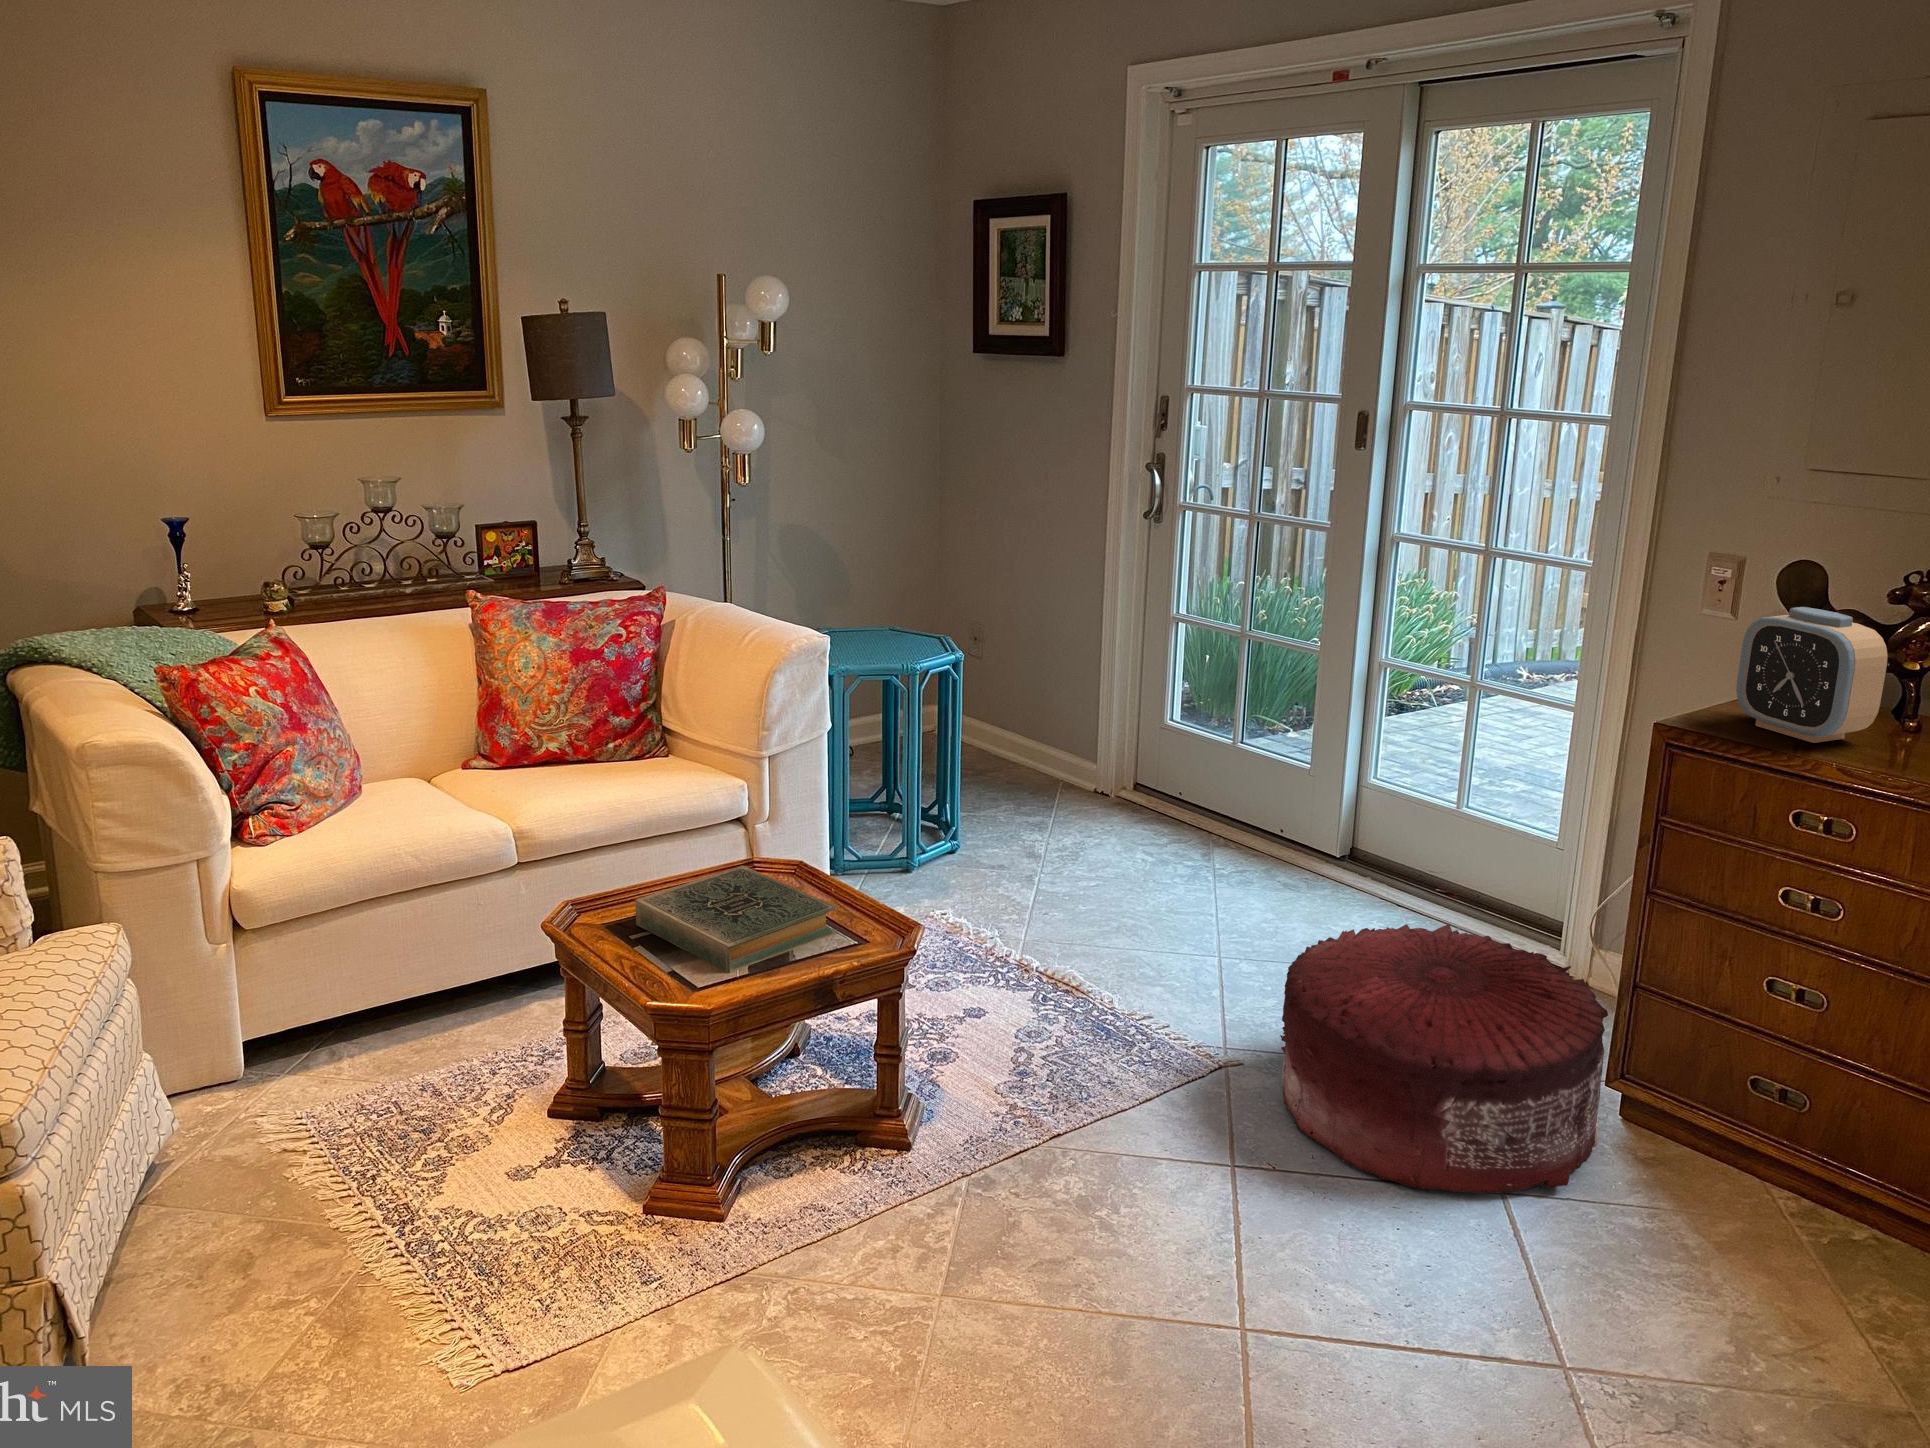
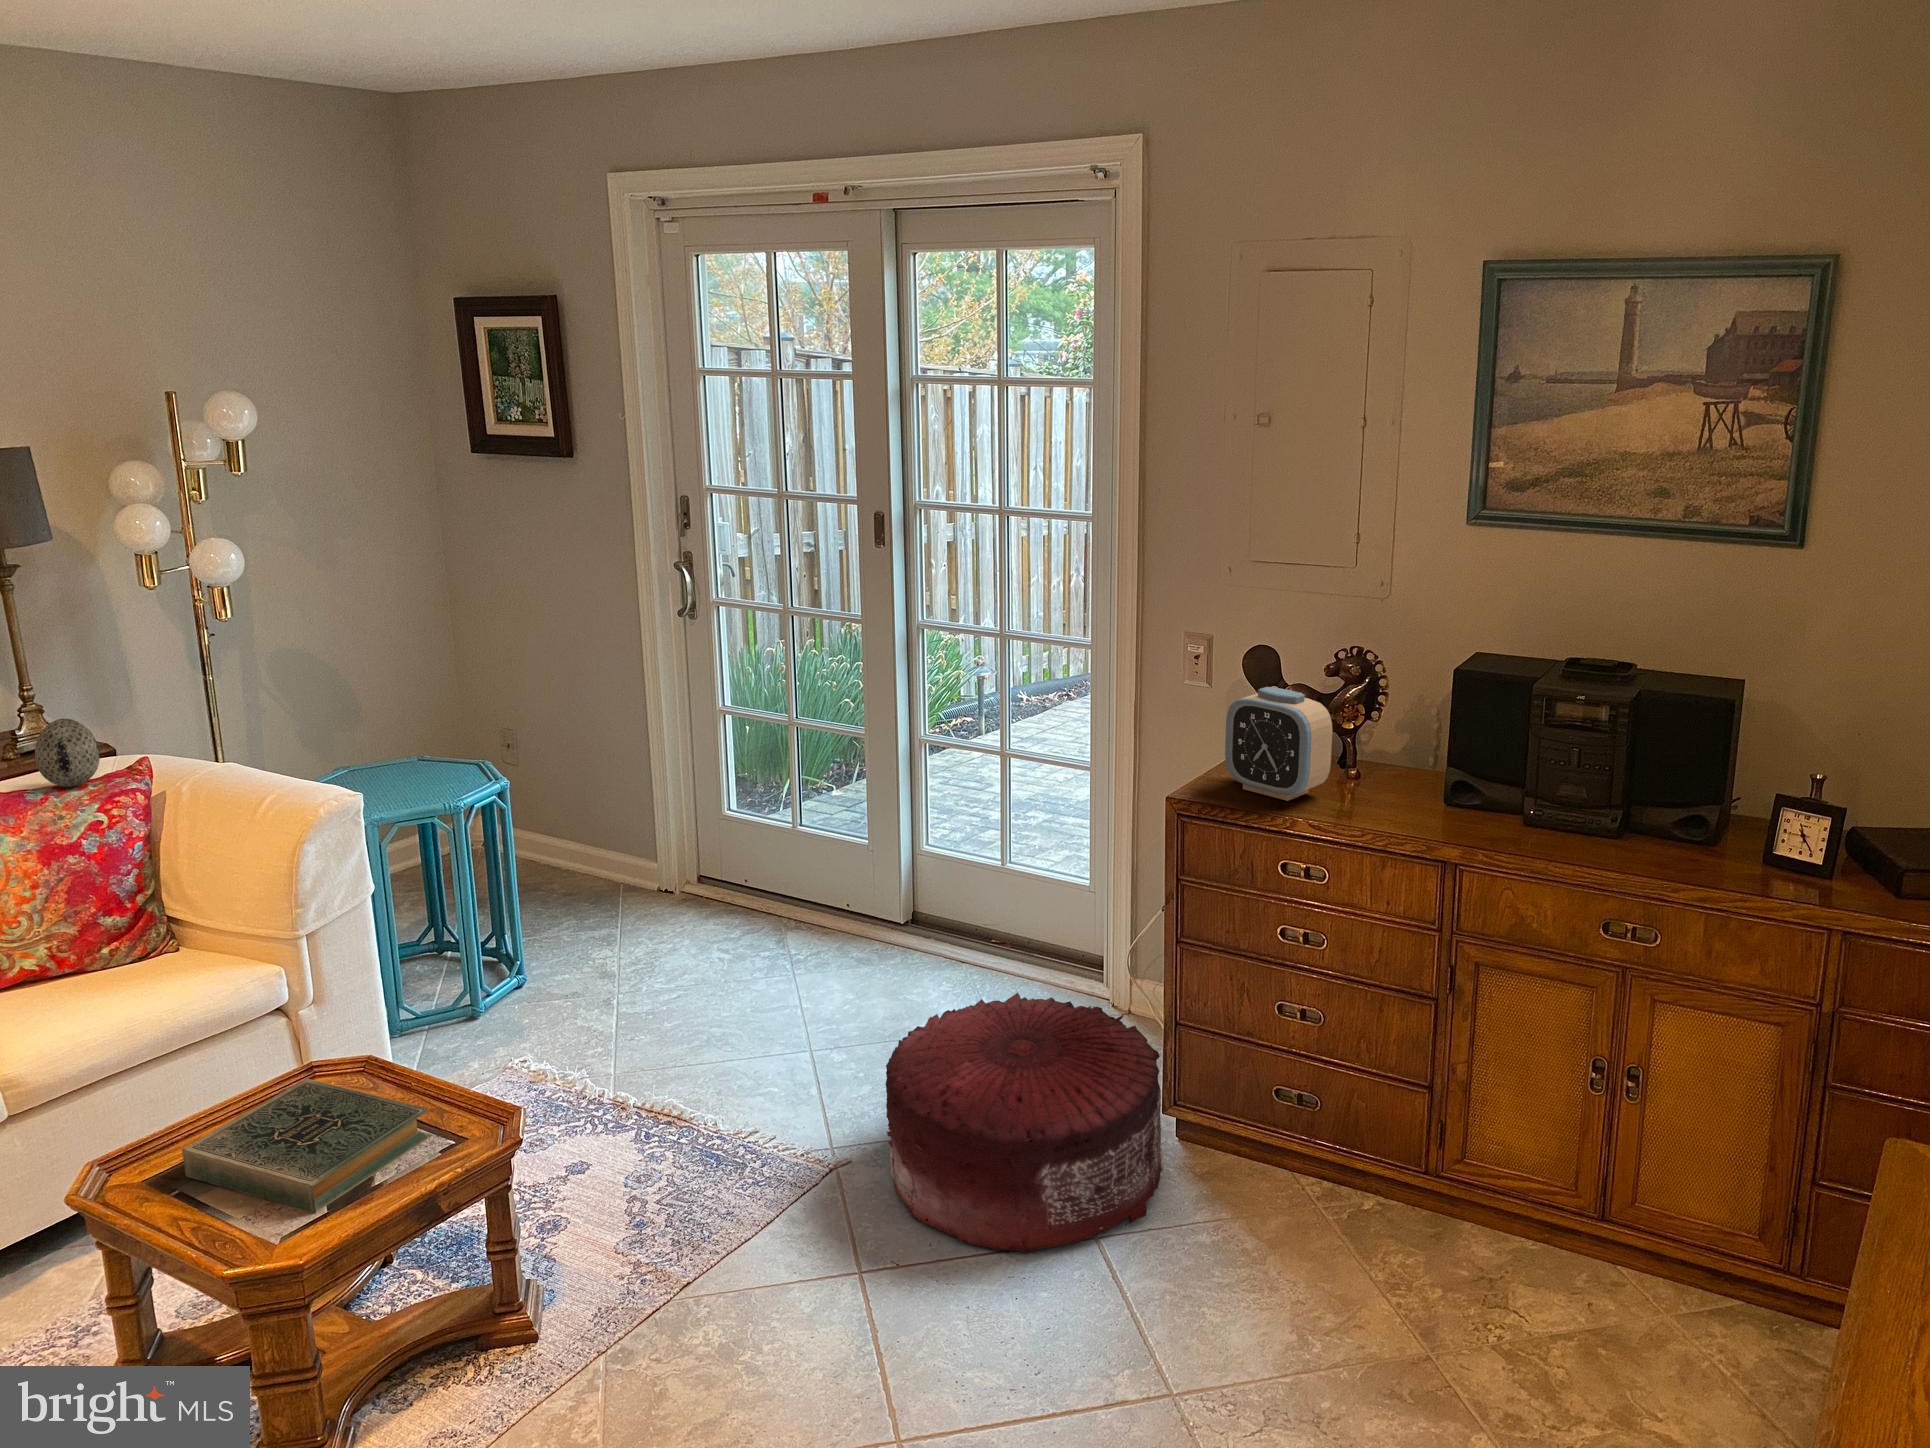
decorative egg: none [578,545,626,605] -> present [35,719,100,787]

